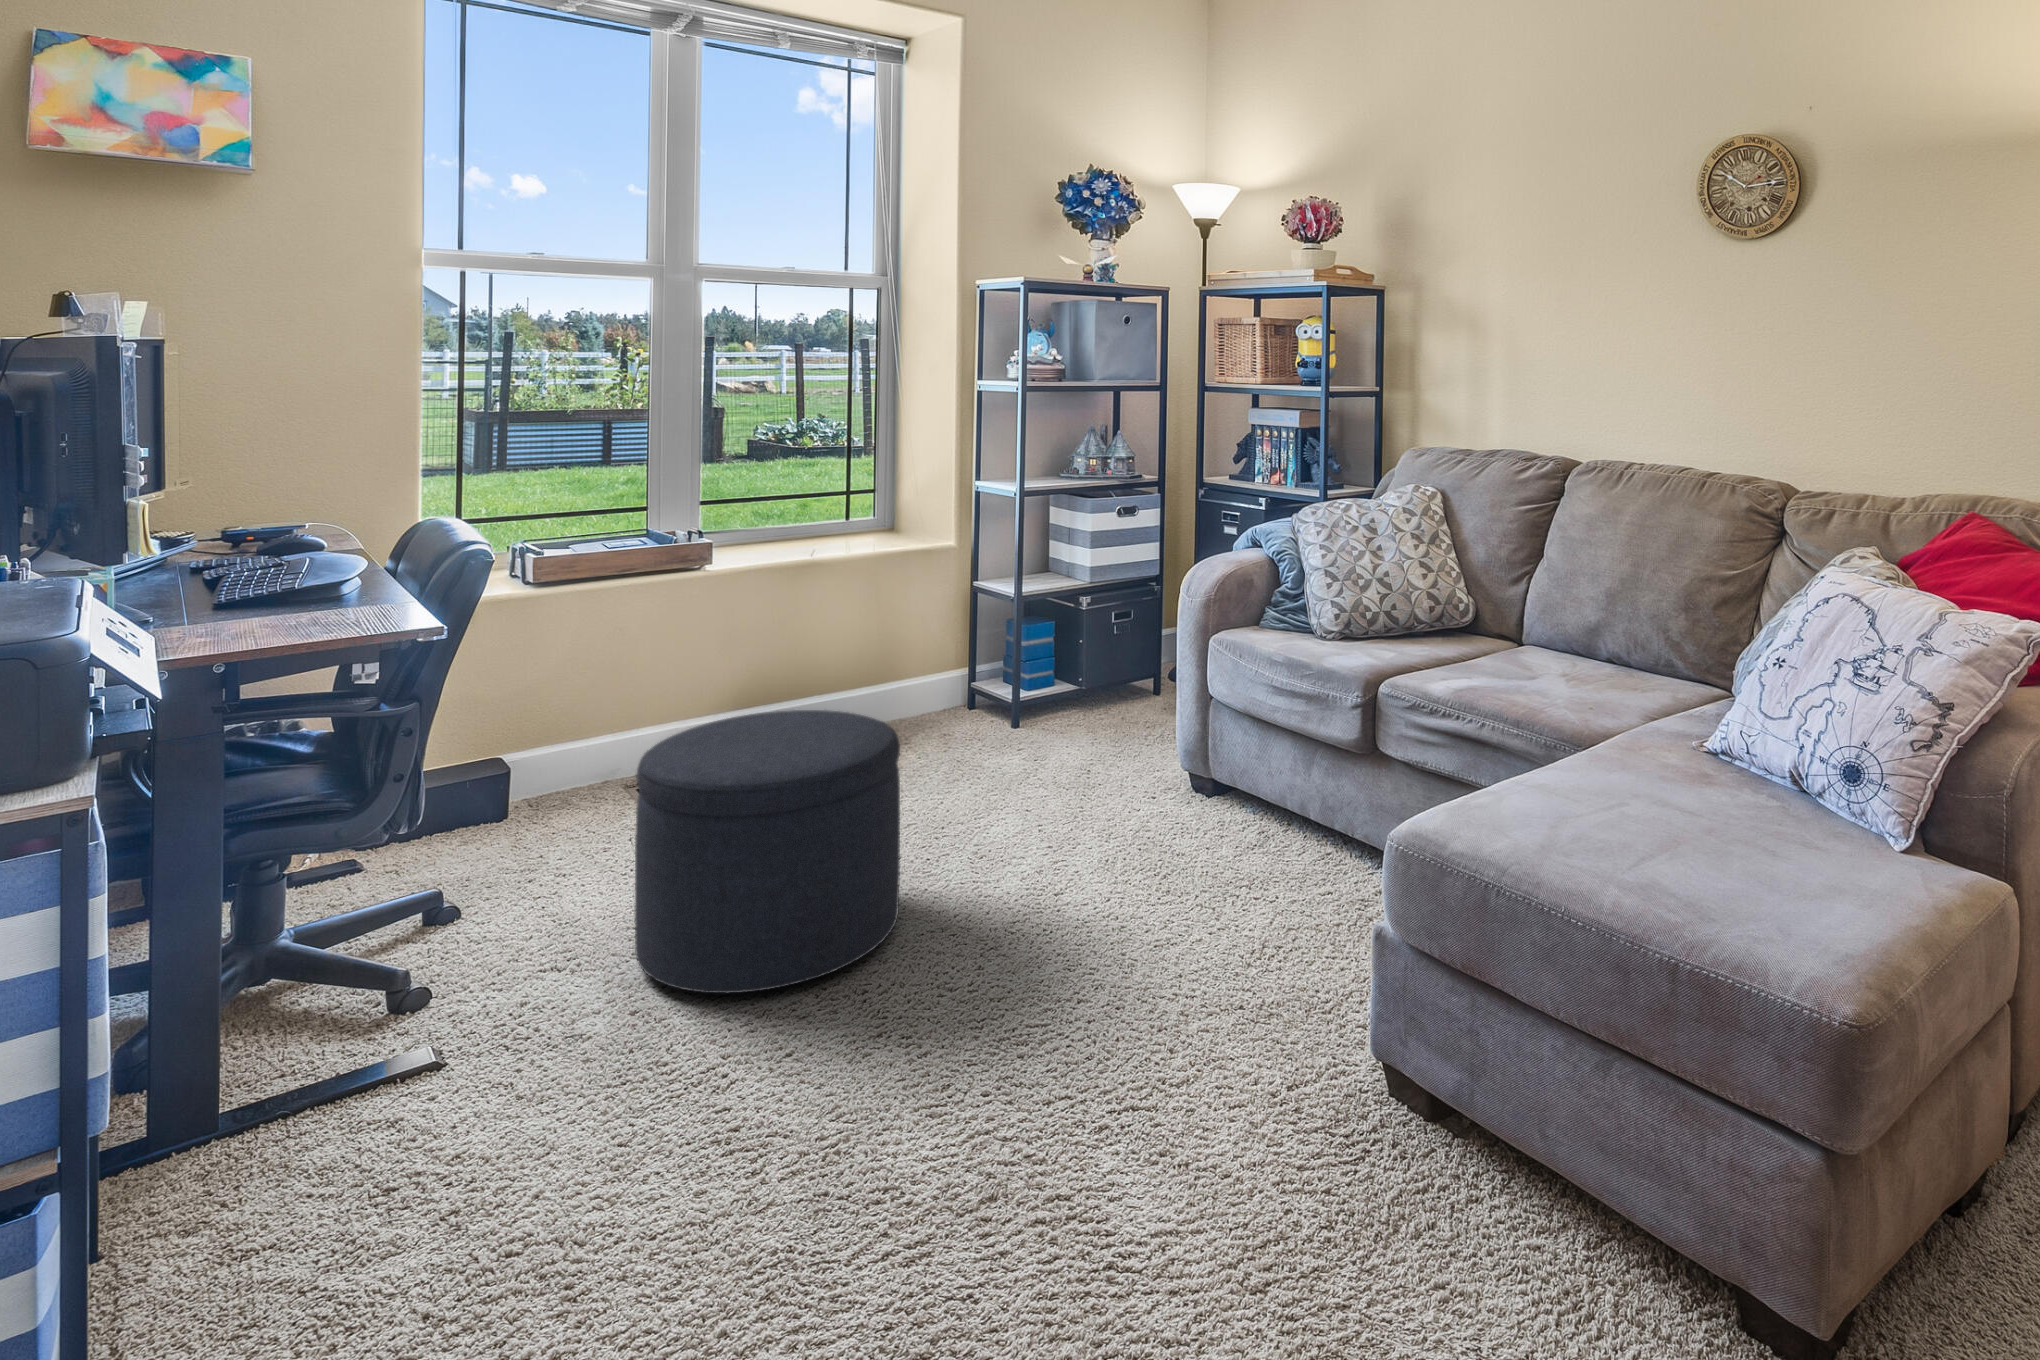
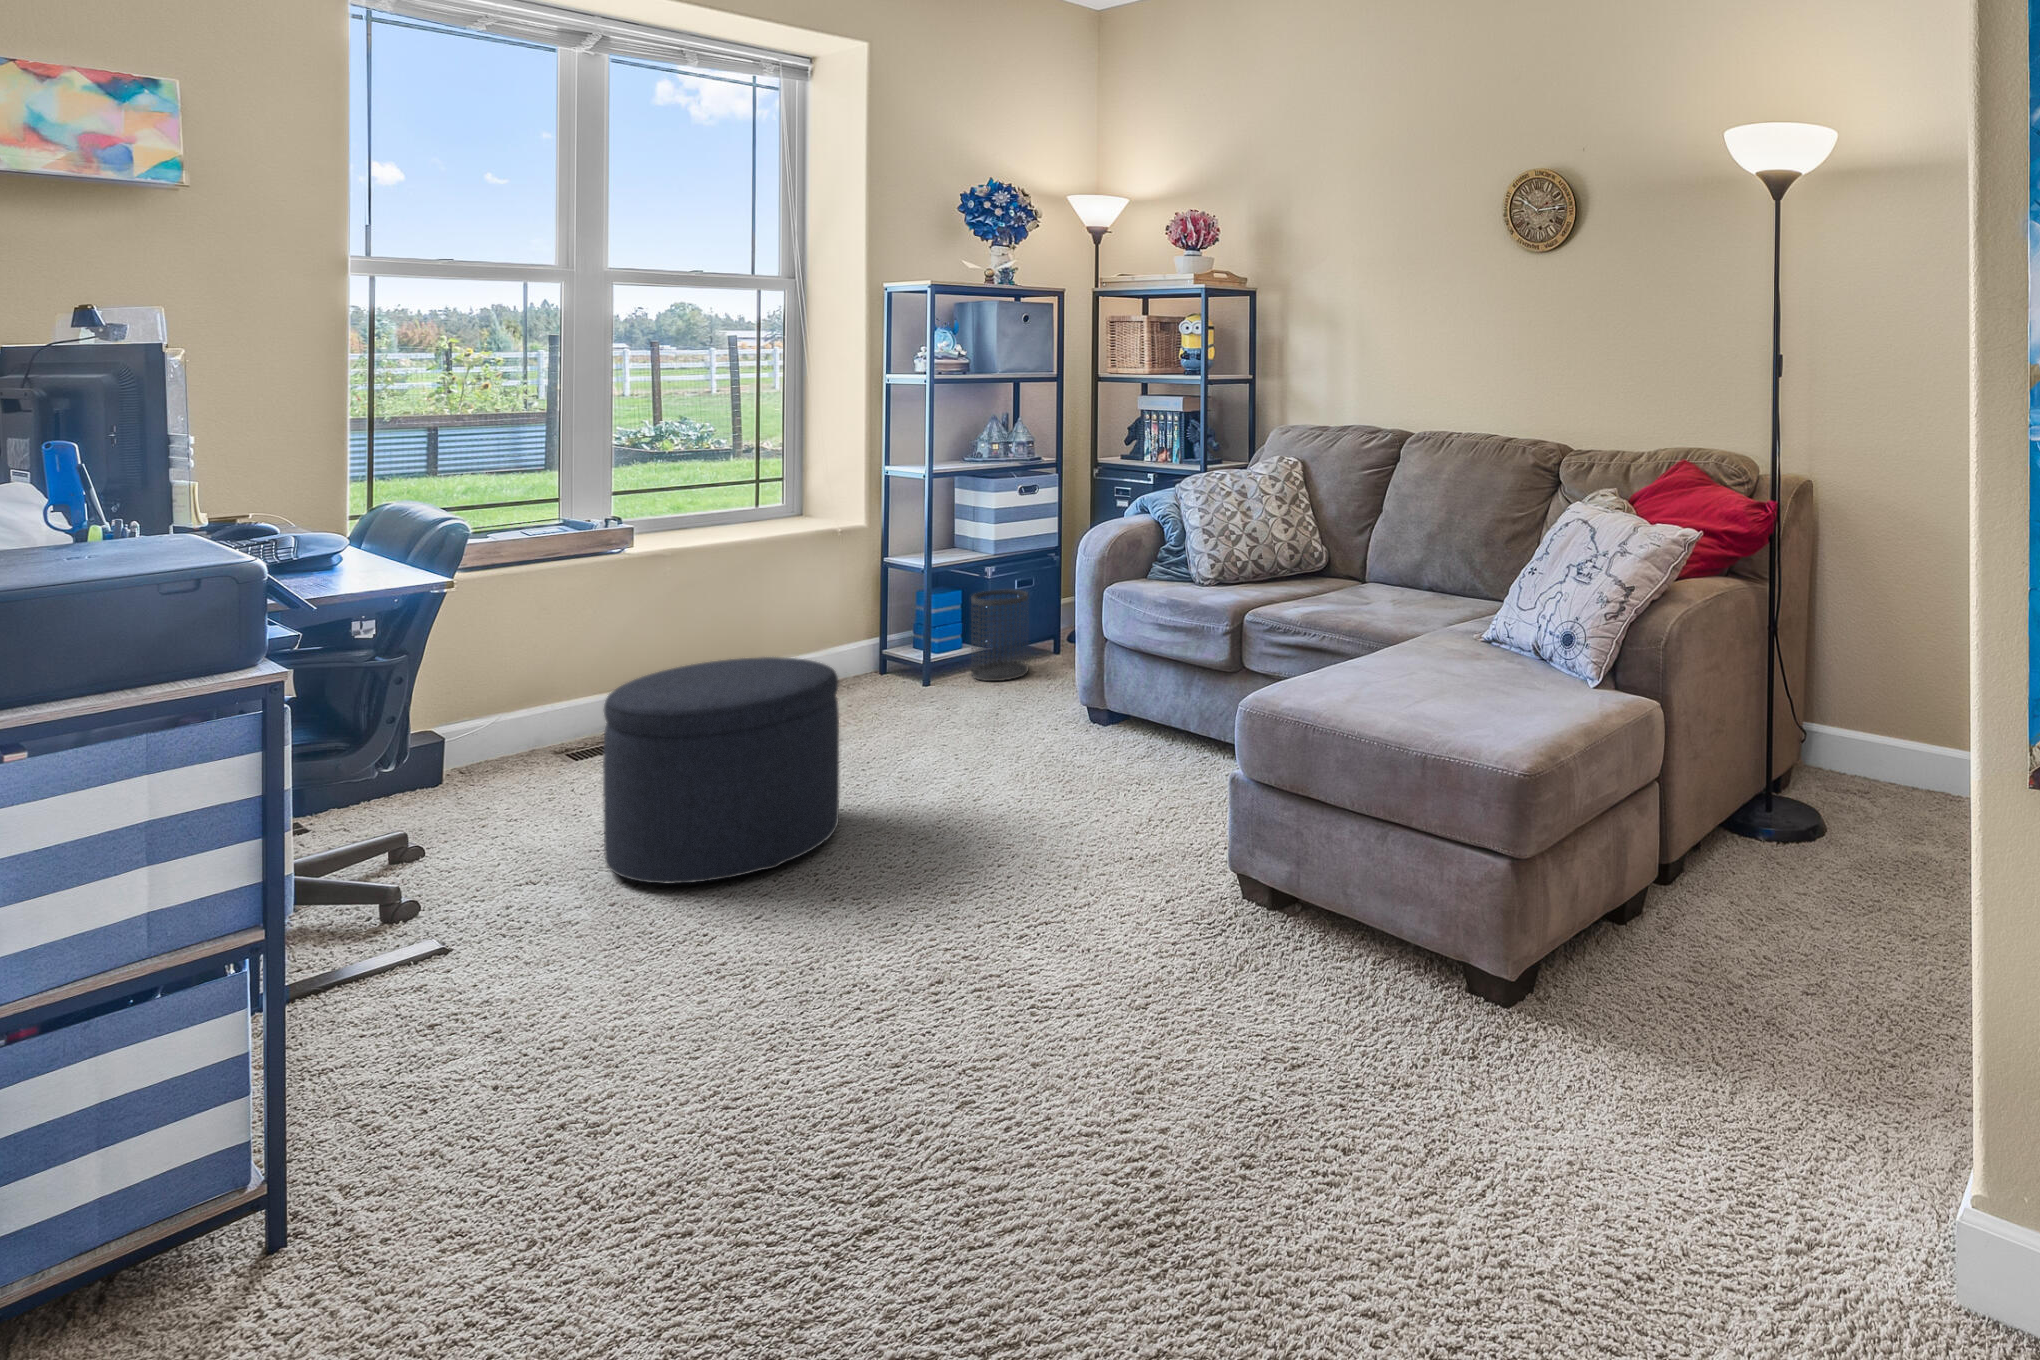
wastebasket: none [1063,623,1126,728] -> present [971,589,1029,681]

